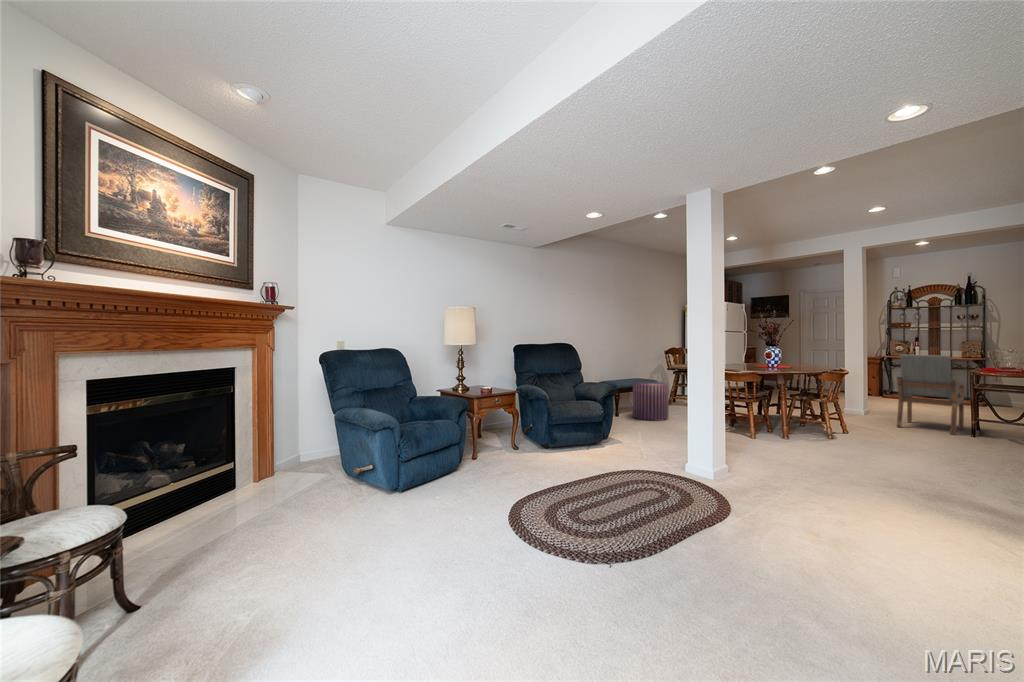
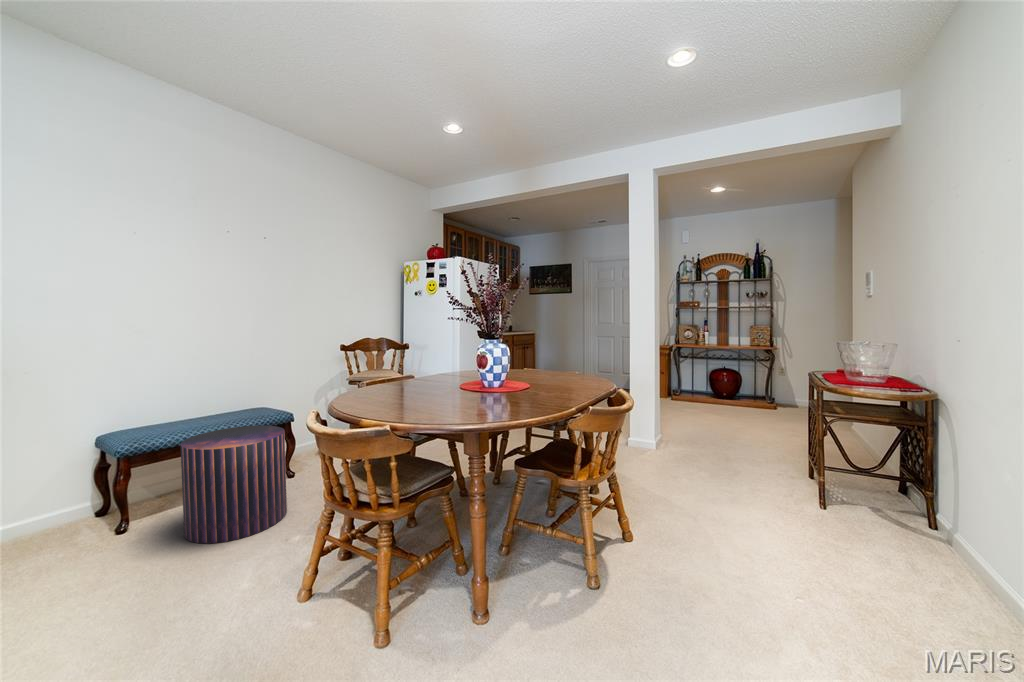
armchair: present [897,354,964,435] -> none [706,350,796,498]

